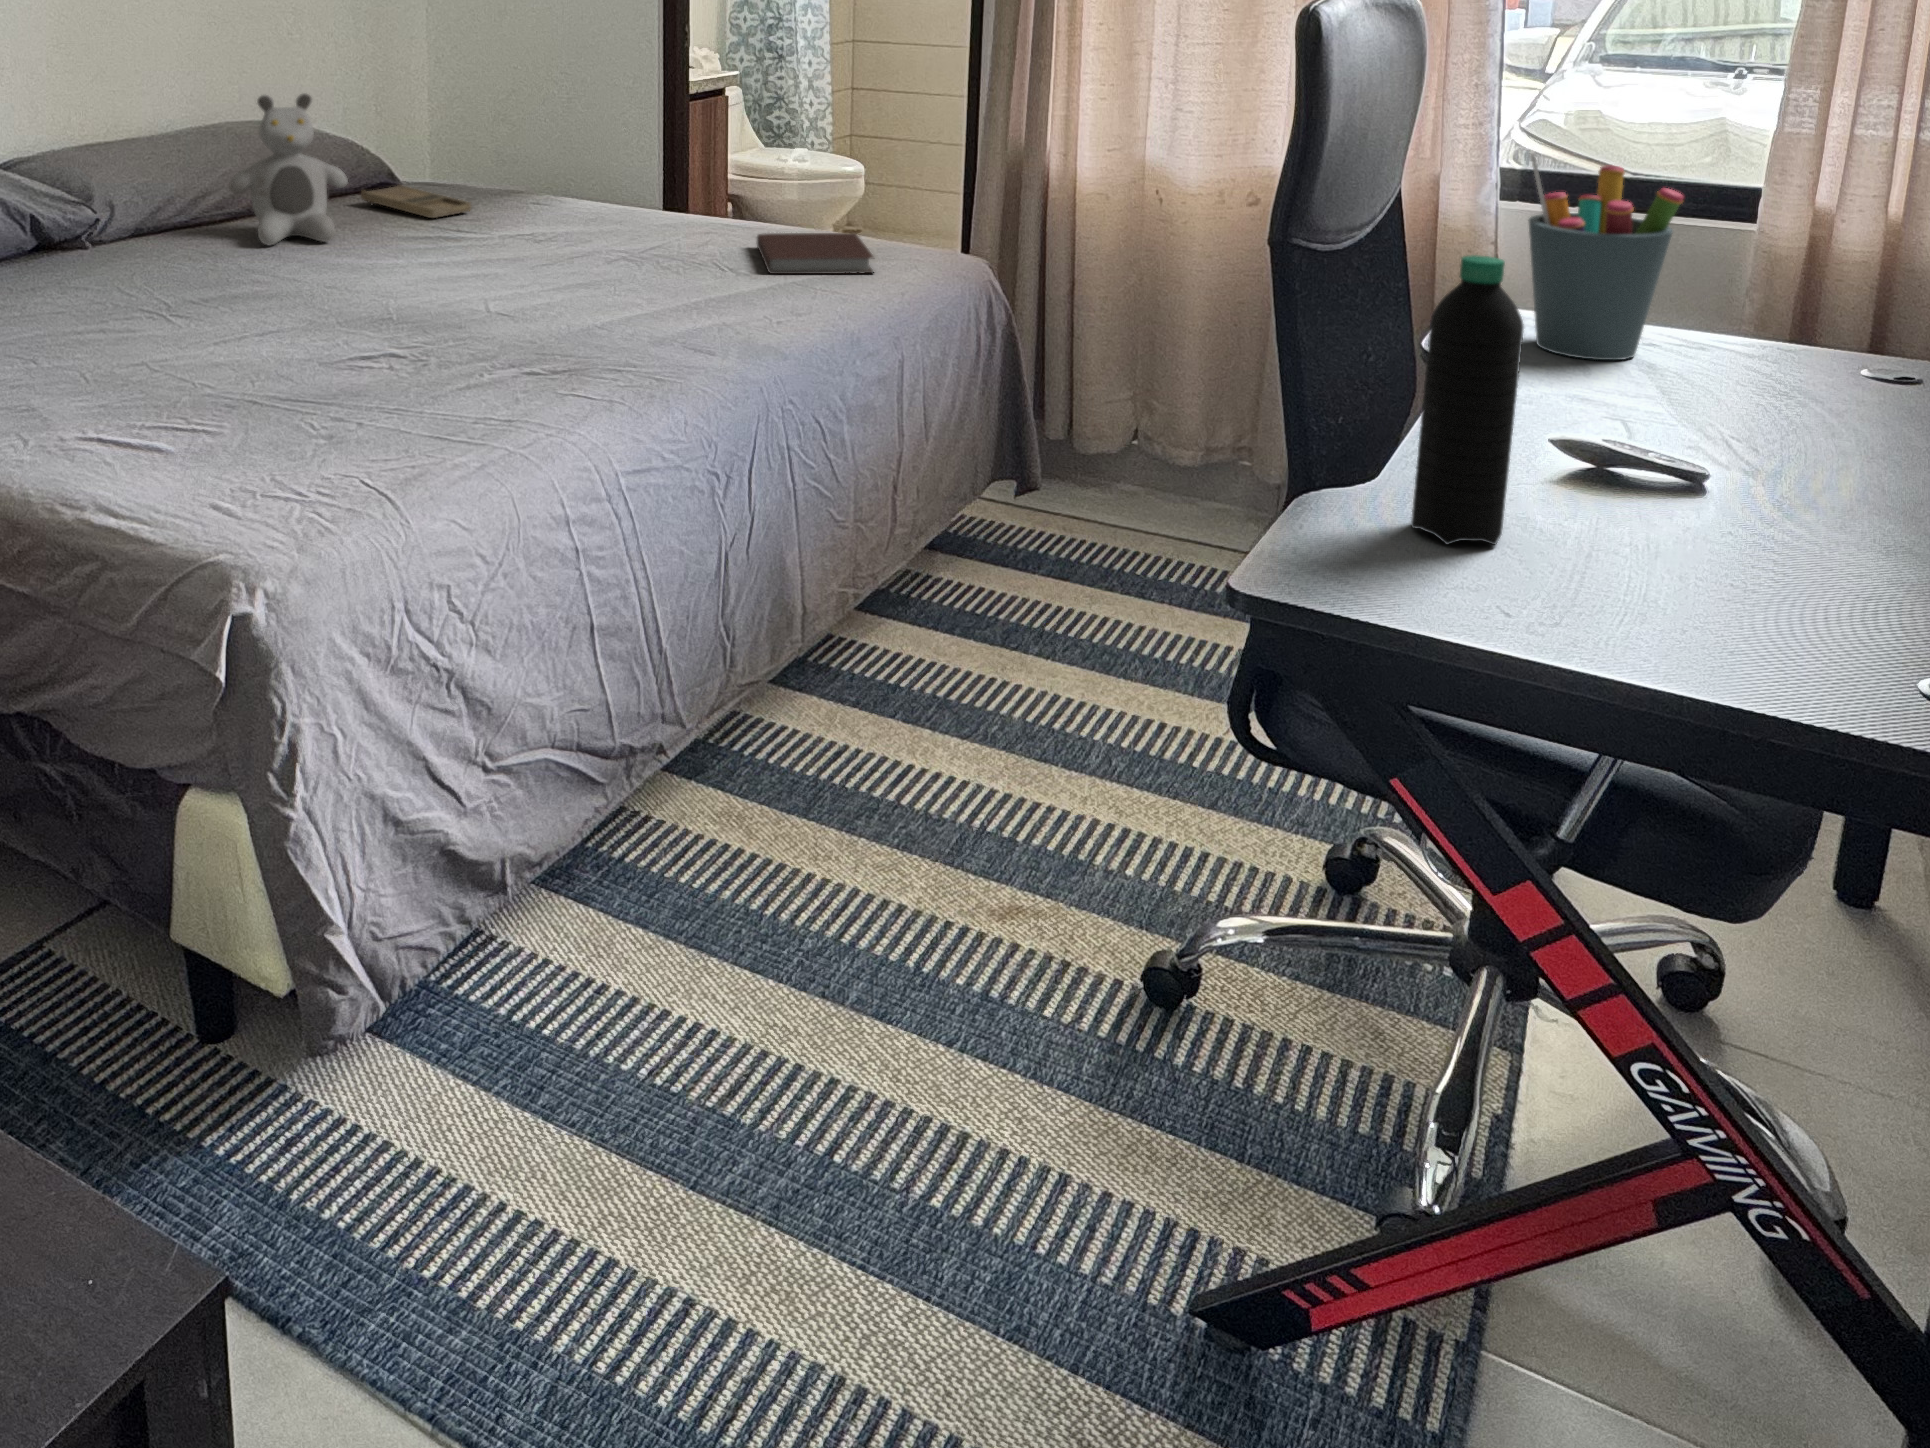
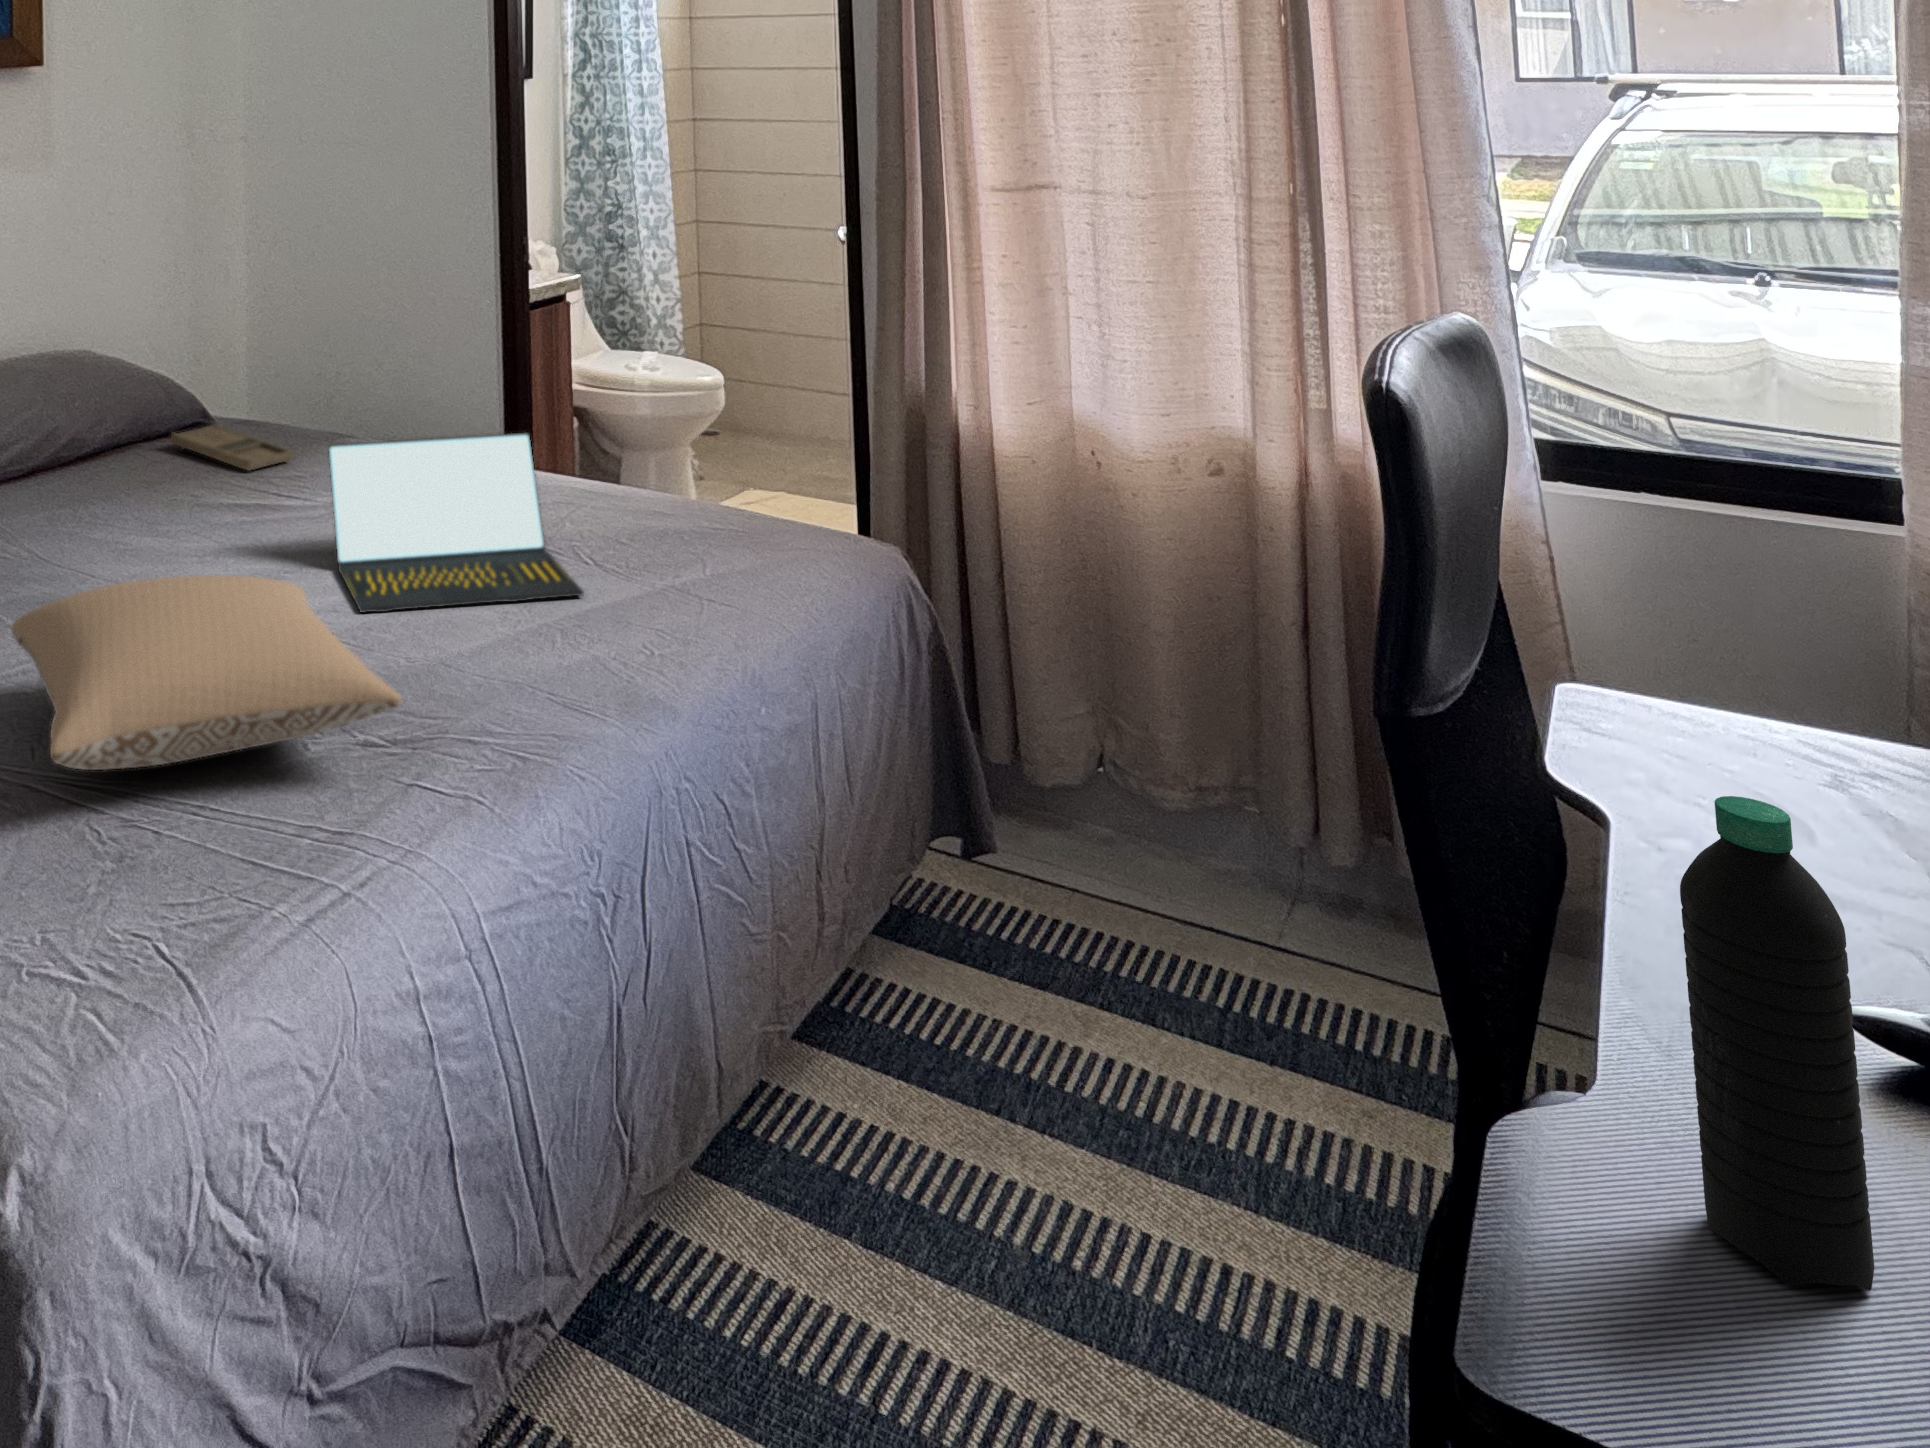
teddy bear: present [229,93,348,245] -> none [26,335,157,514]
pen holder: present [1528,151,1683,360] -> none [1645,499,1890,809]
laptop: none [503,169,719,303] -> present [328,432,584,613]
notebook: present [757,233,873,274] -> none [620,503,767,566]
pillow: none [228,252,561,382] -> present [12,575,402,770]

